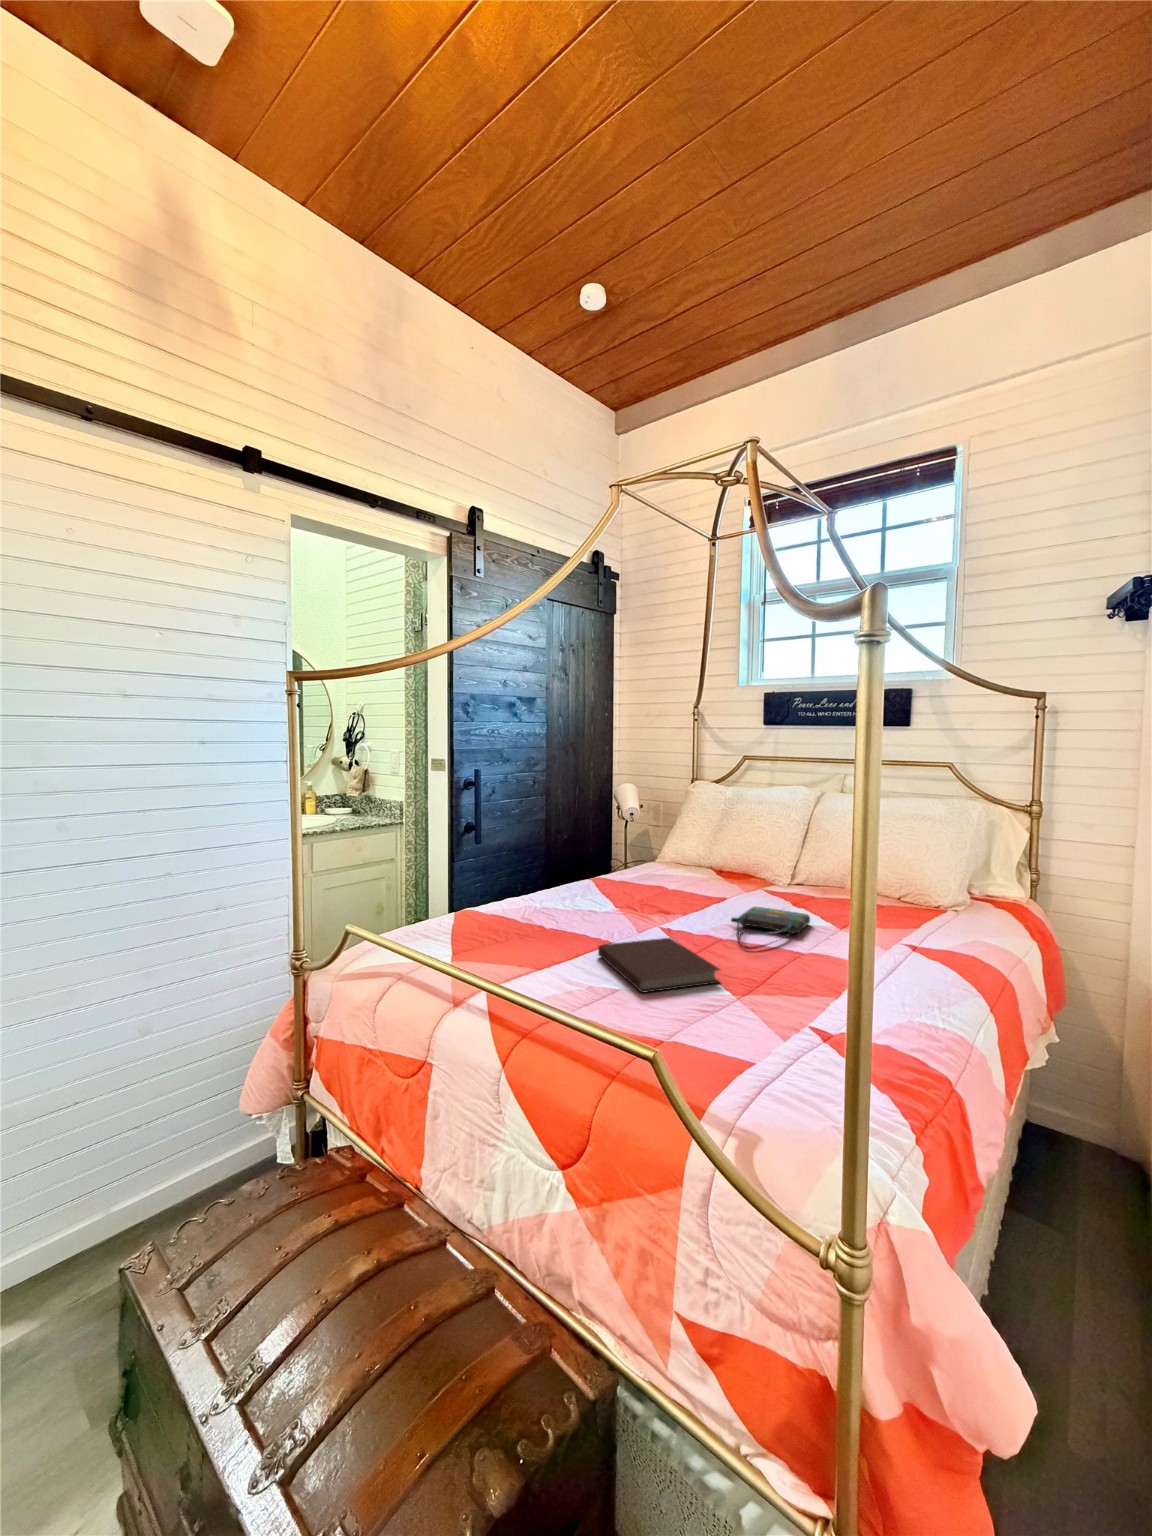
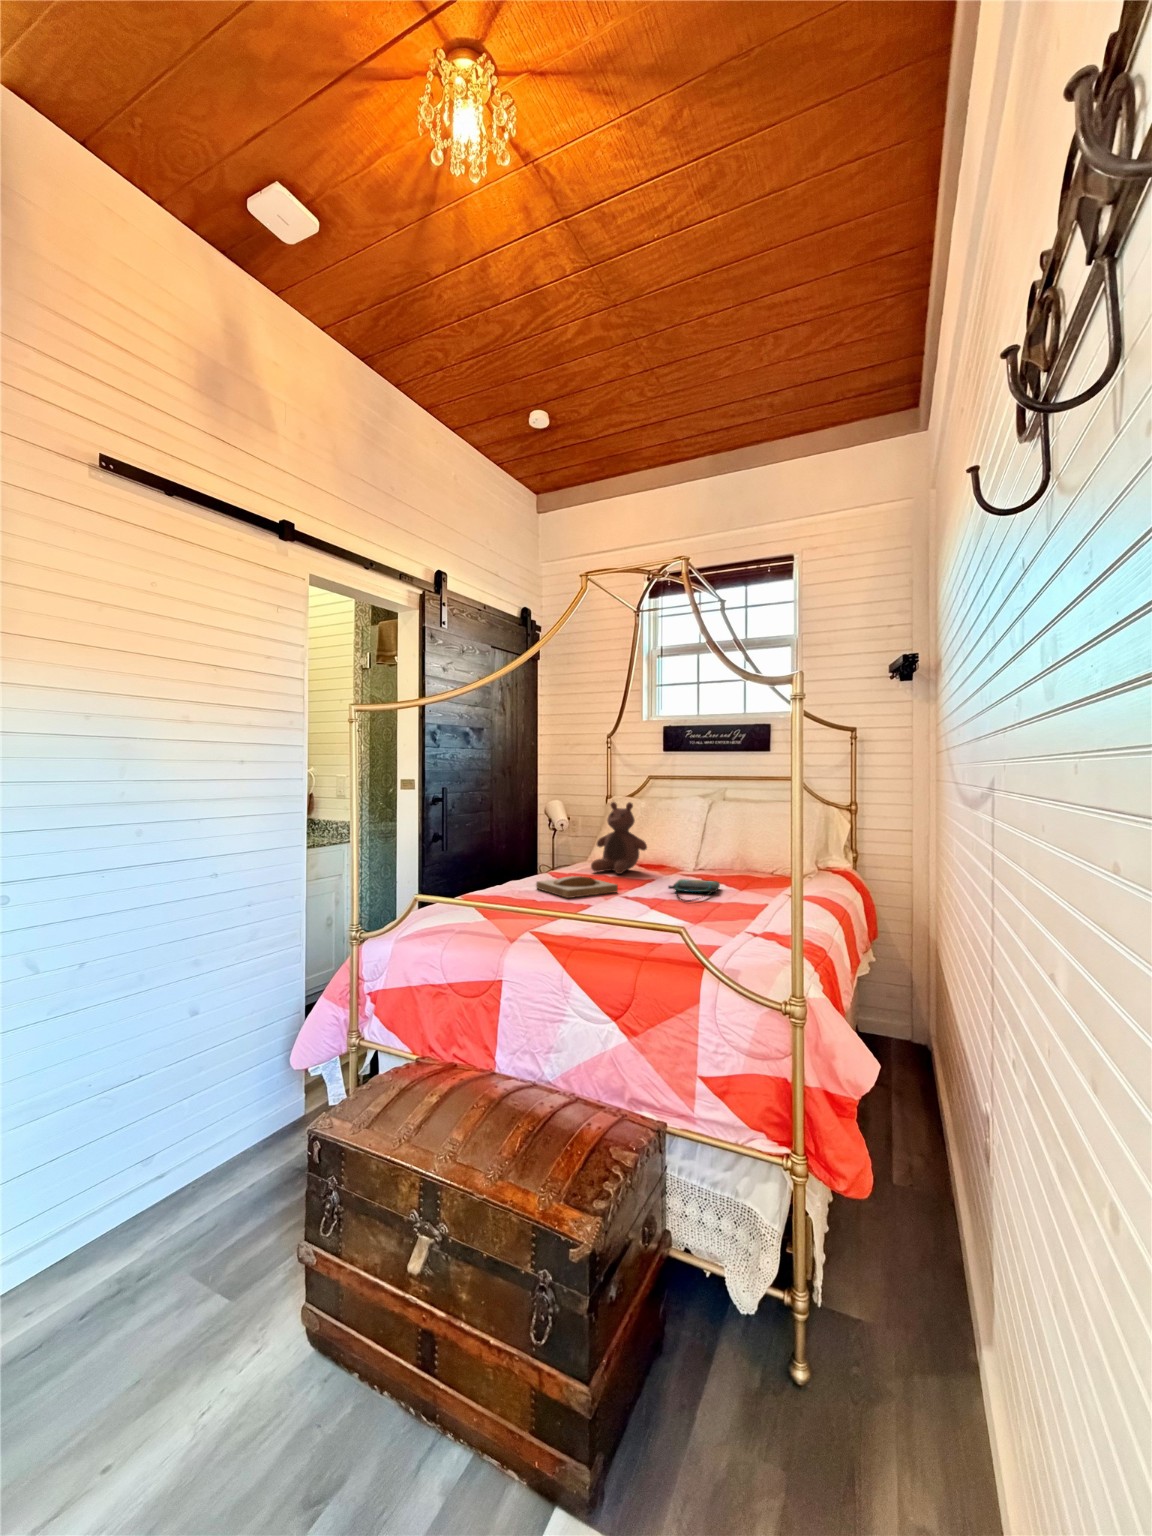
stuffed bear: none [648,793,723,888] -> present [591,802,647,874]
tray: none [558,893,660,929] -> present [536,876,618,898]
notebook: present [598,938,720,993] -> none [590,897,681,924]

